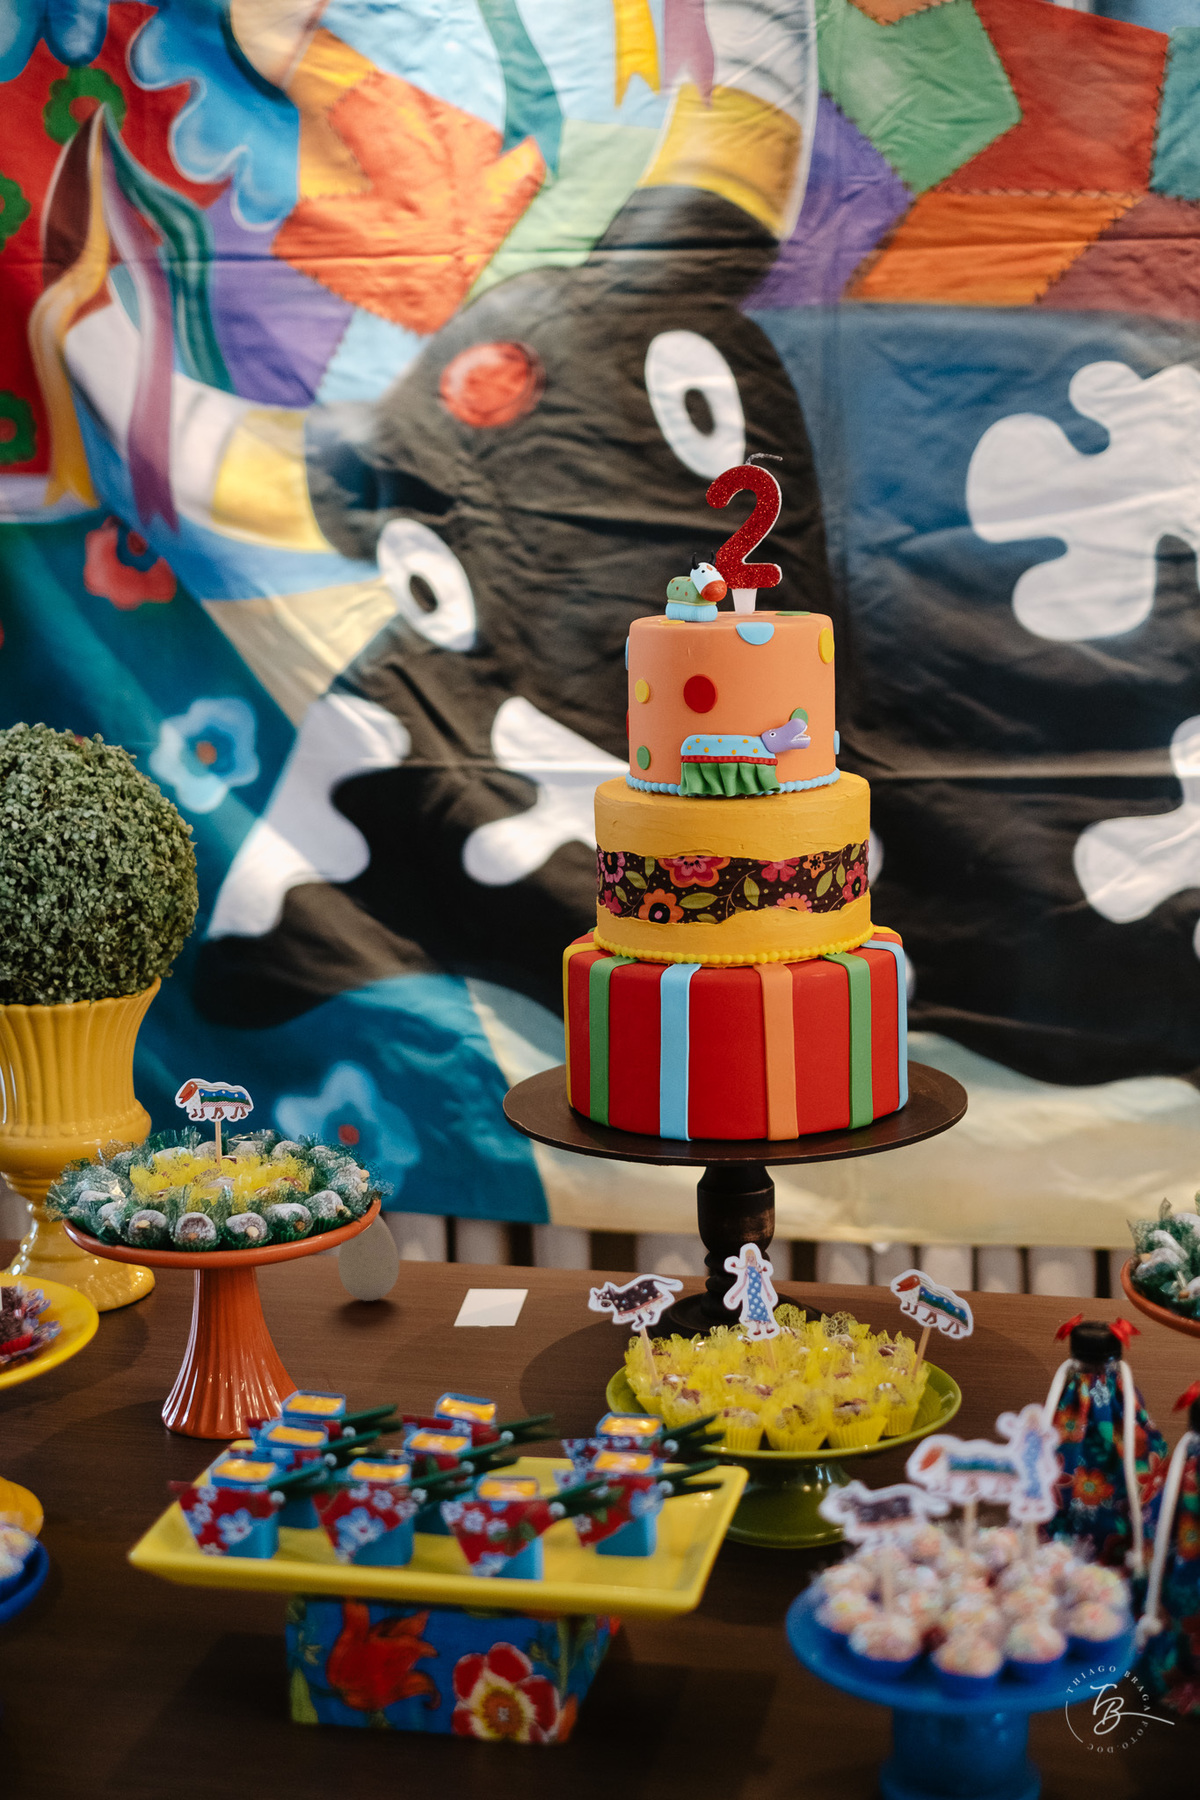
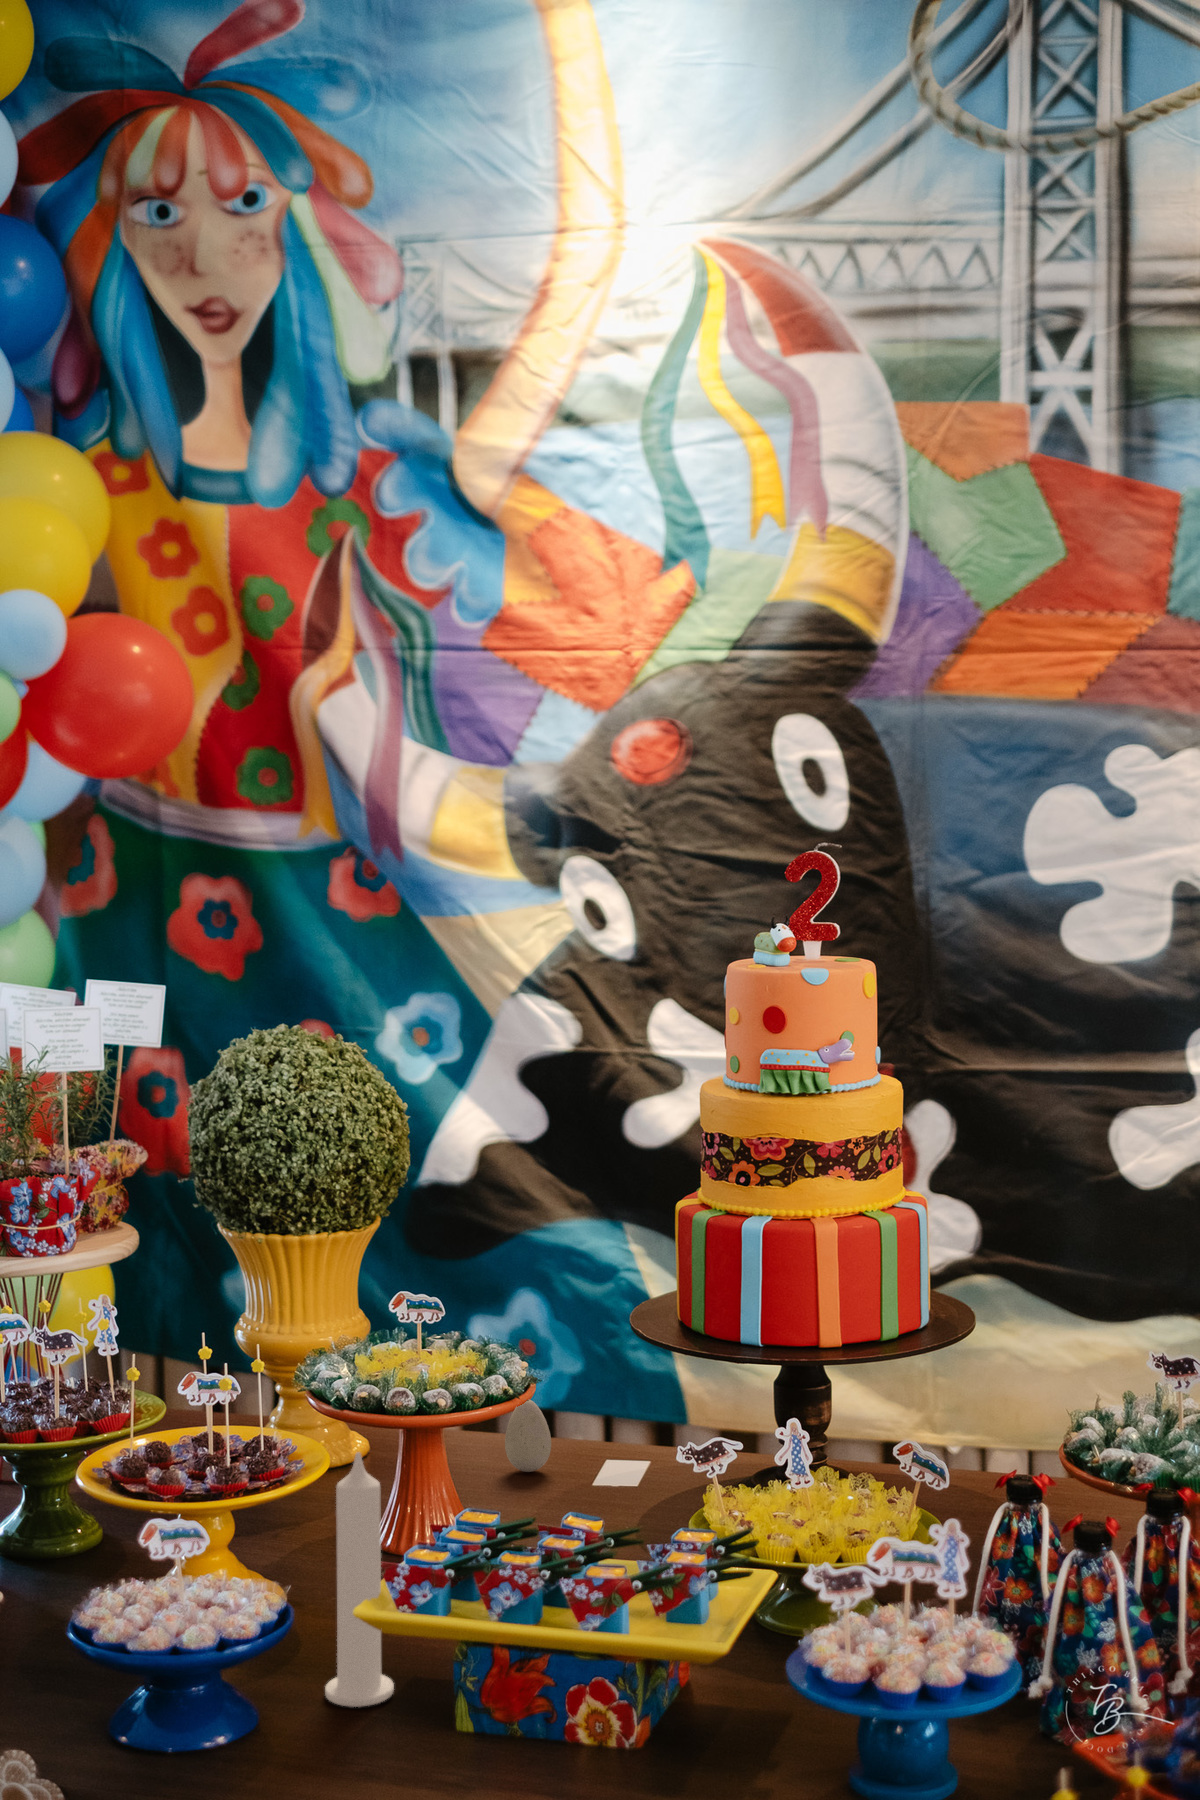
candle: none [90,1333,195,1706] -> present [325,1452,394,1707]

